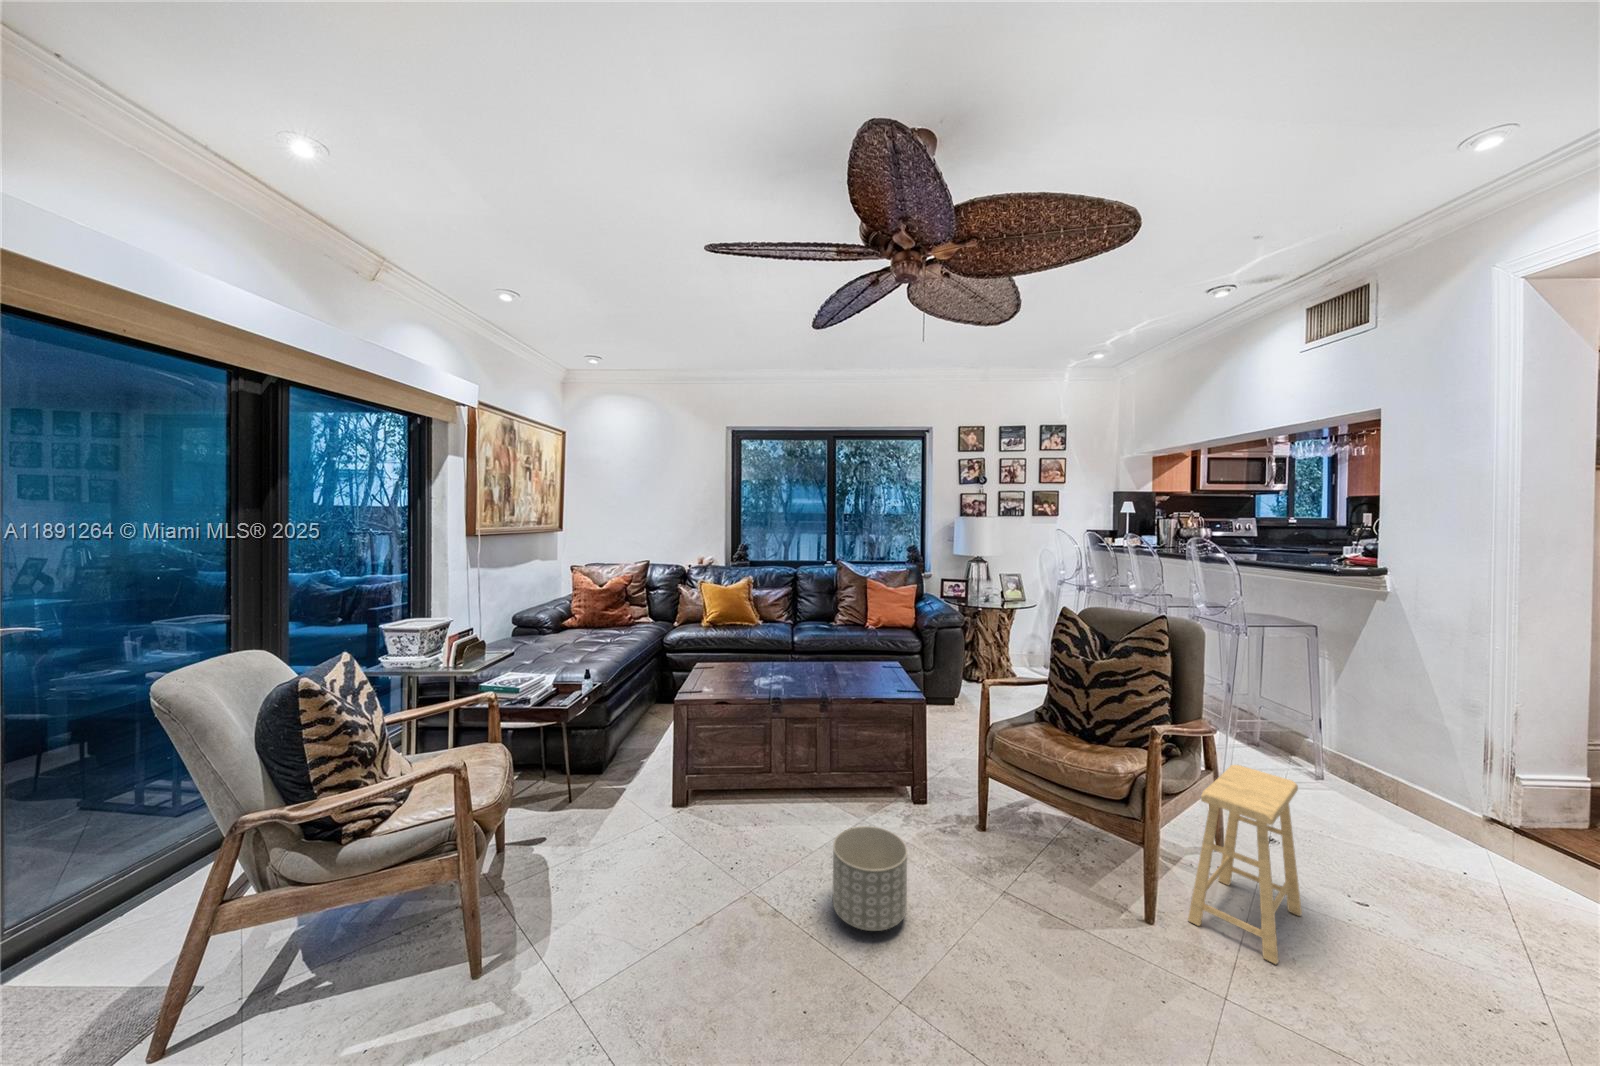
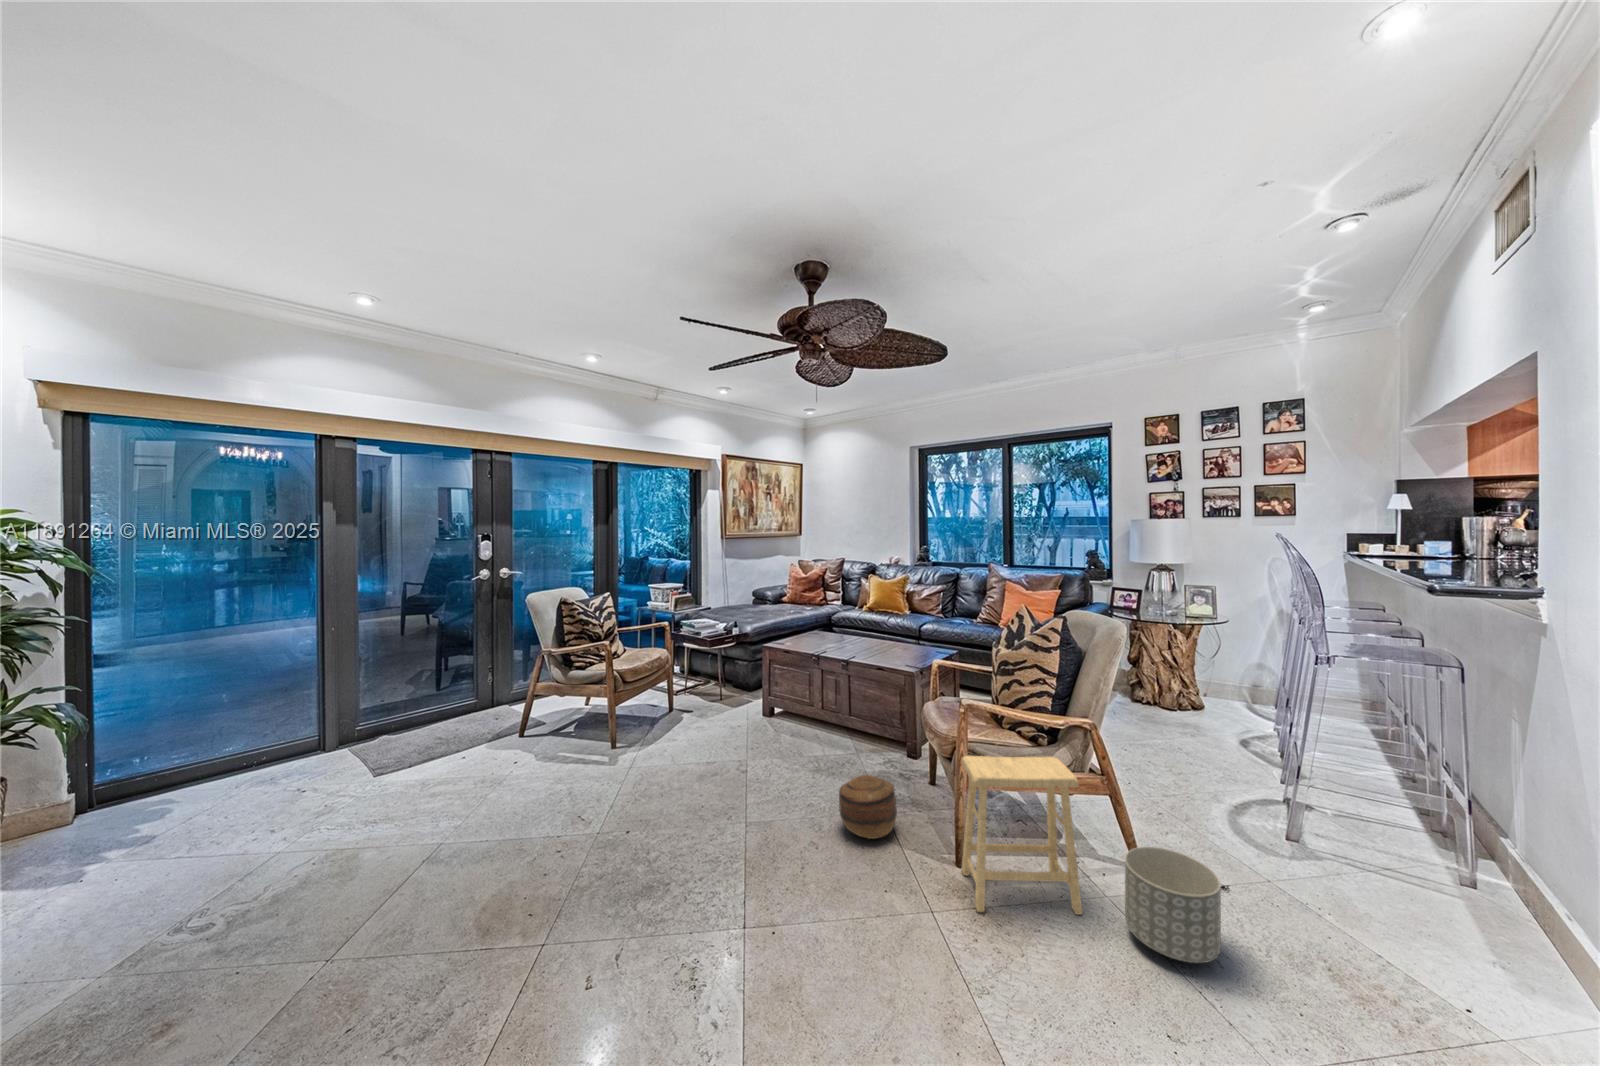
planter: present [833,826,907,931] -> present [1125,847,1221,963]
basket: none [1021,846,1103,935] -> present [839,775,897,839]

